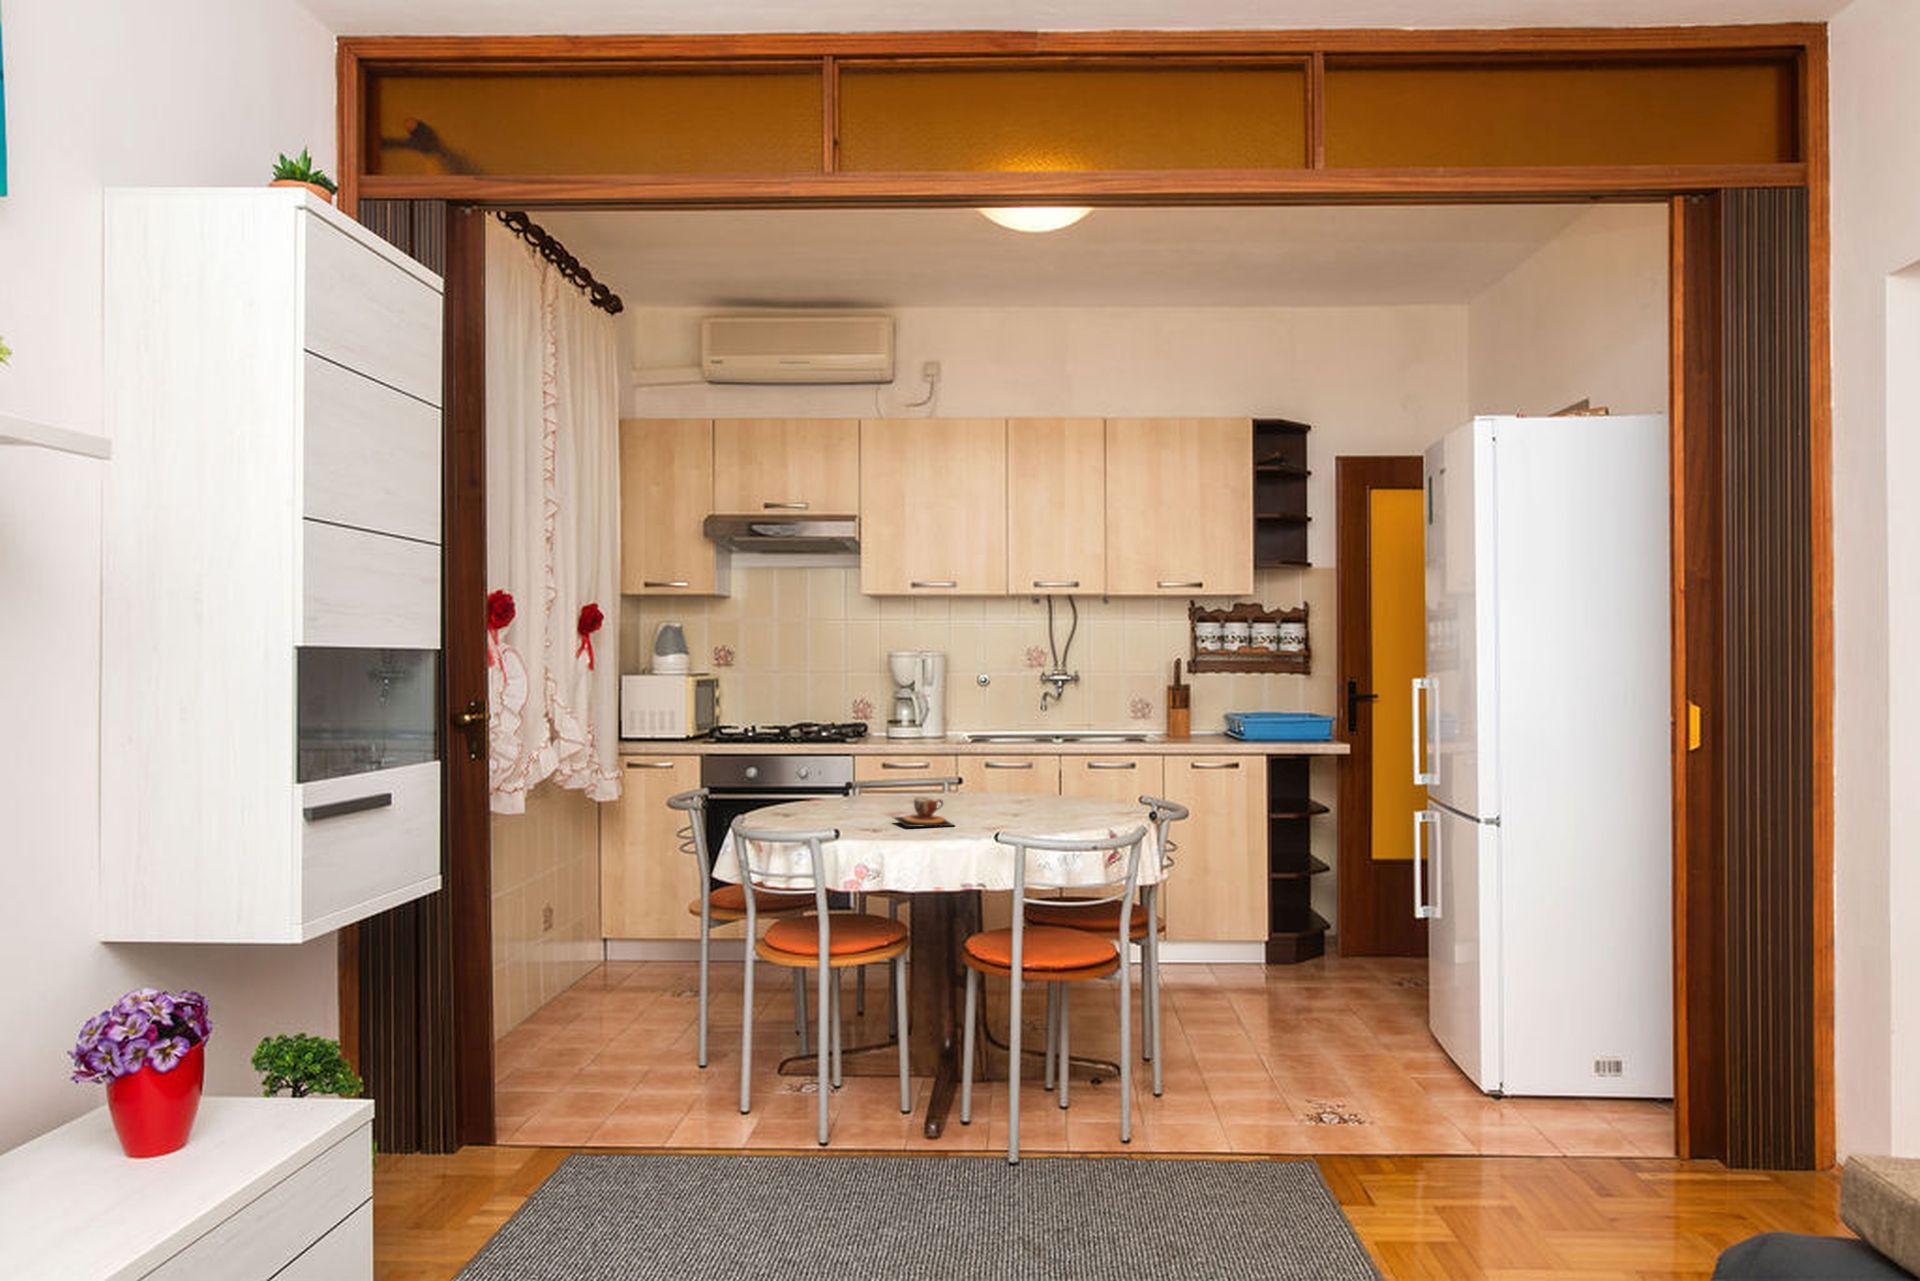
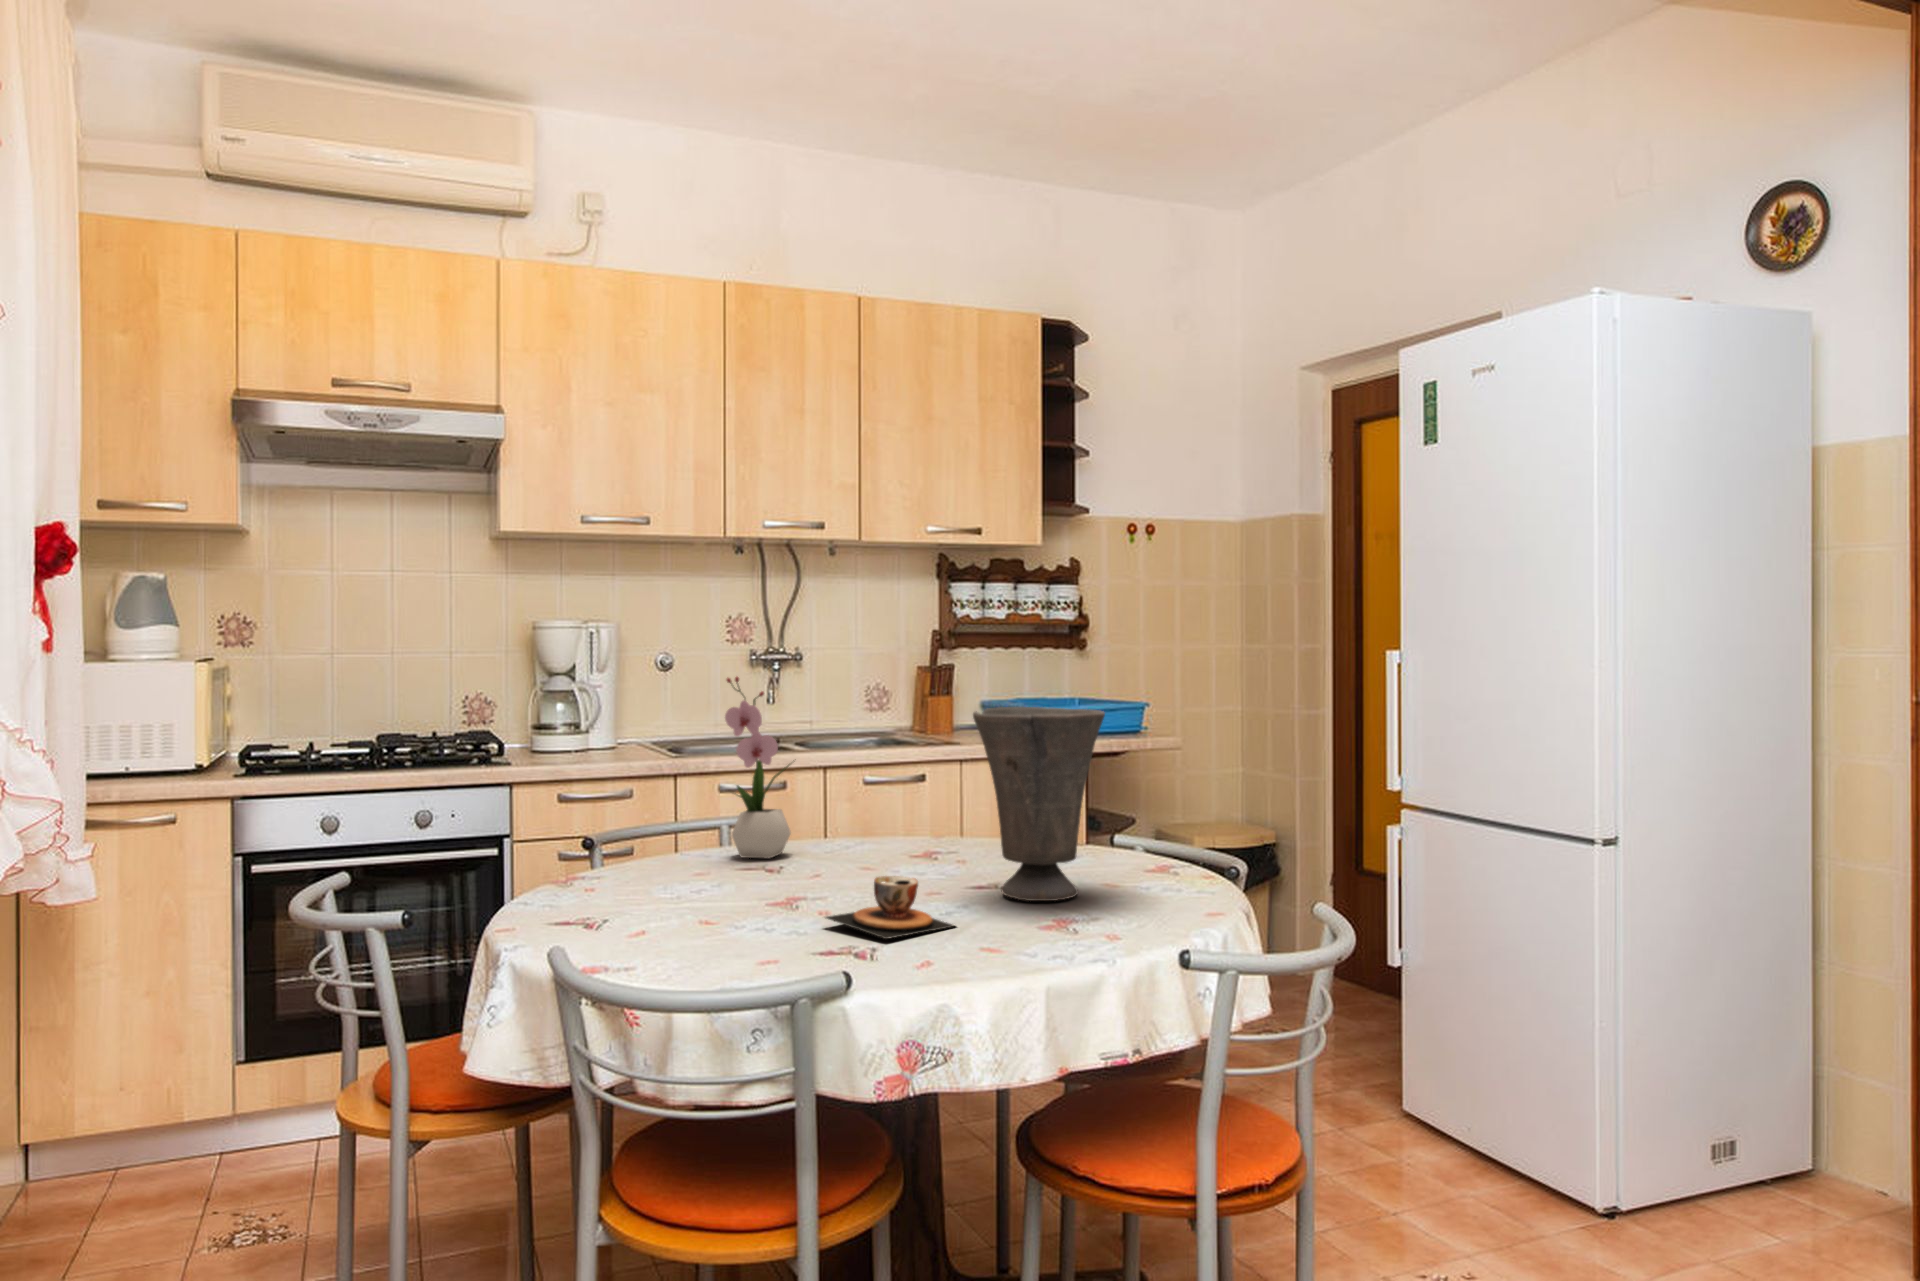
flower arrangement: none [910,688,959,798] -> present [725,677,791,859]
vase: none [994,709,1073,821] -> present [973,707,1105,901]

